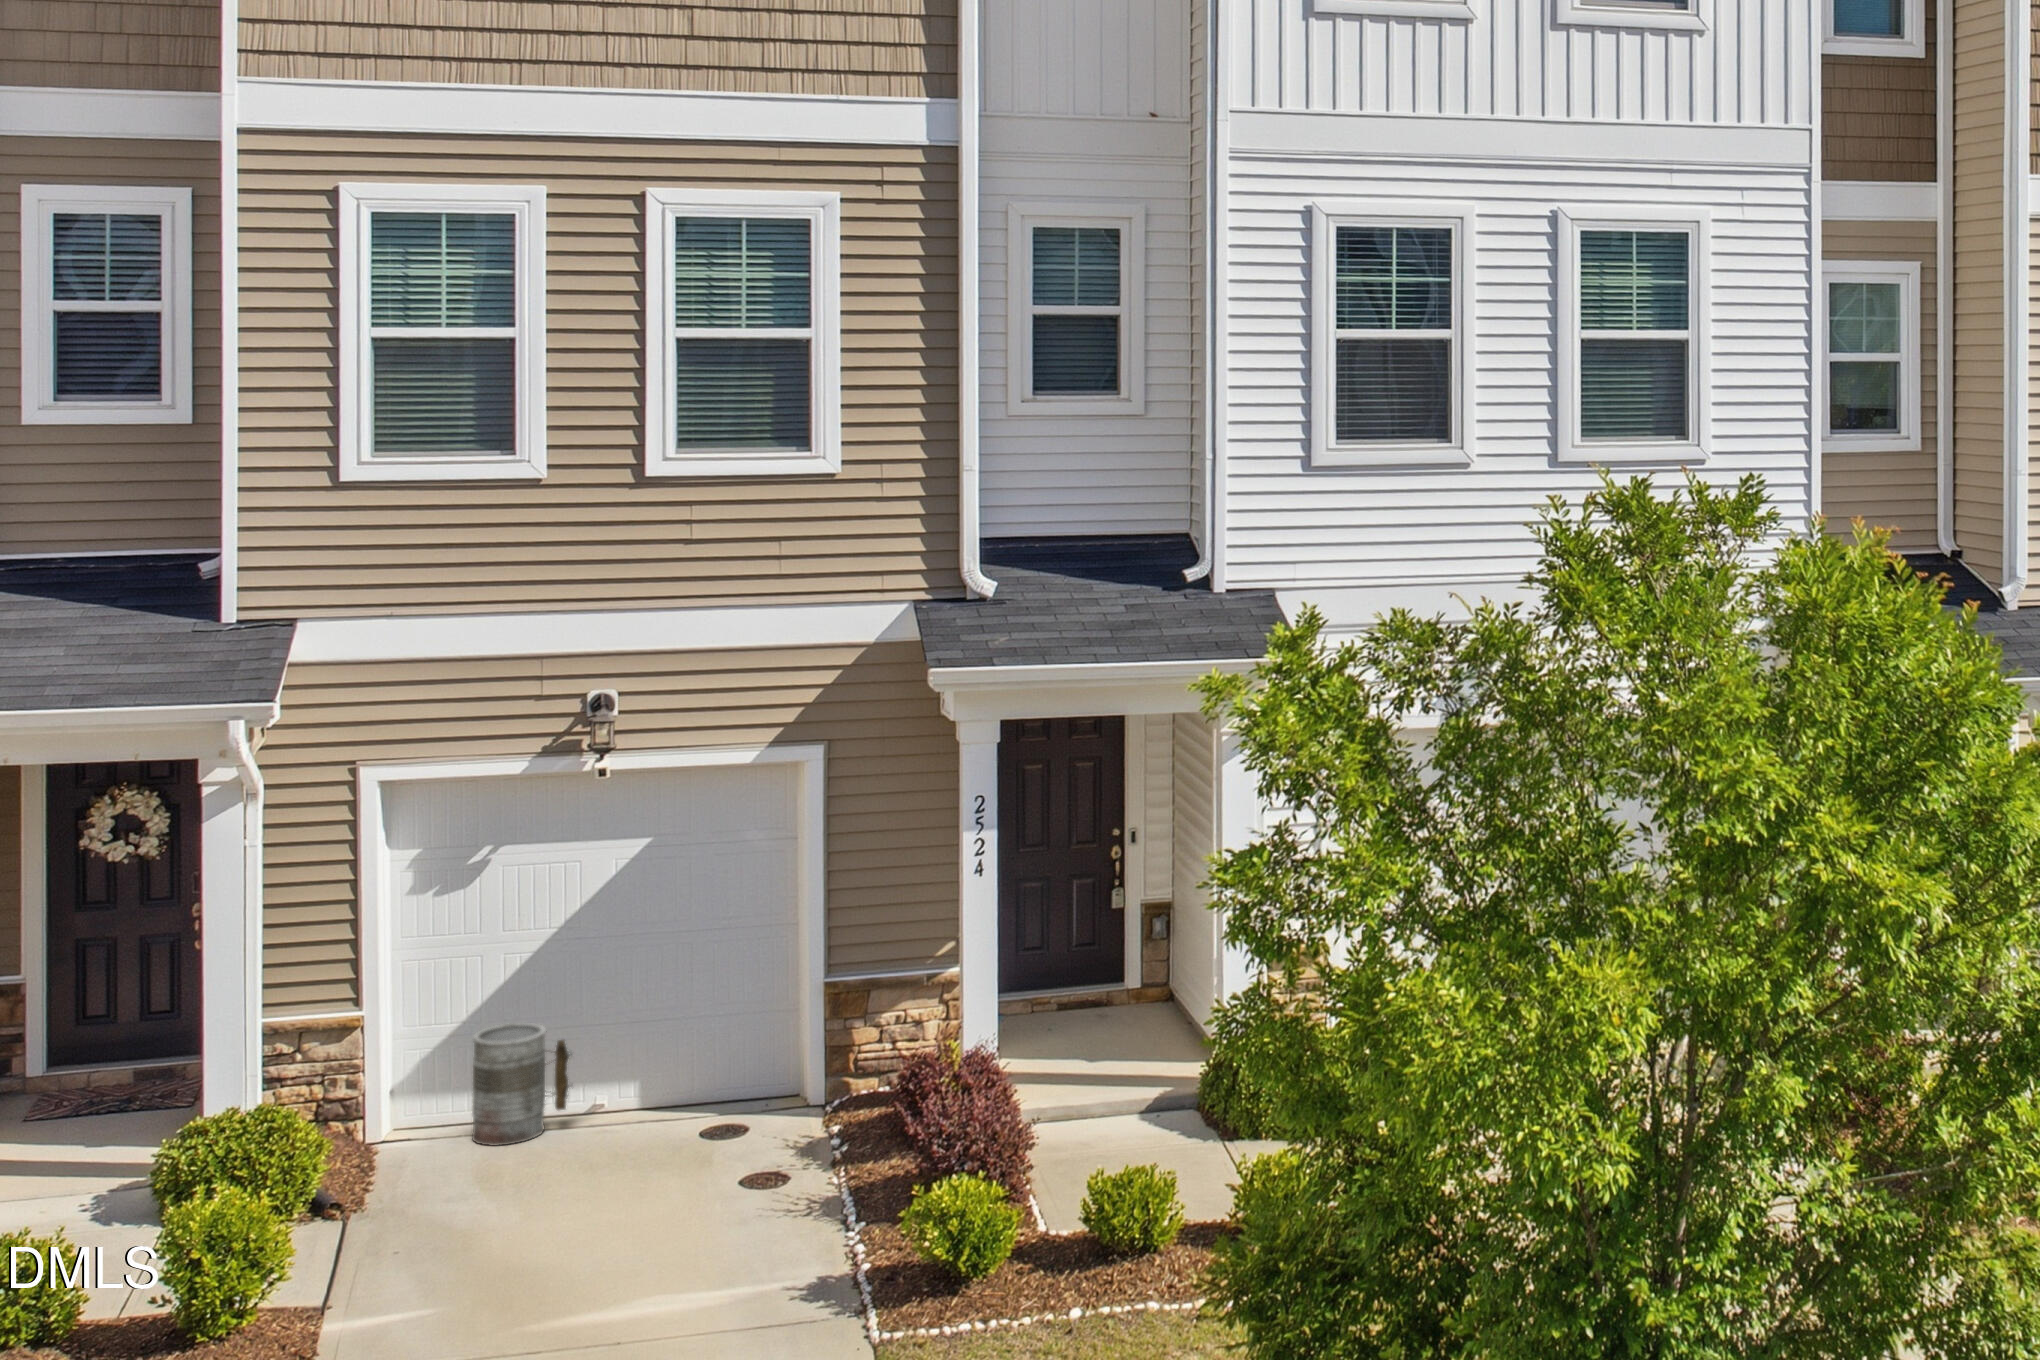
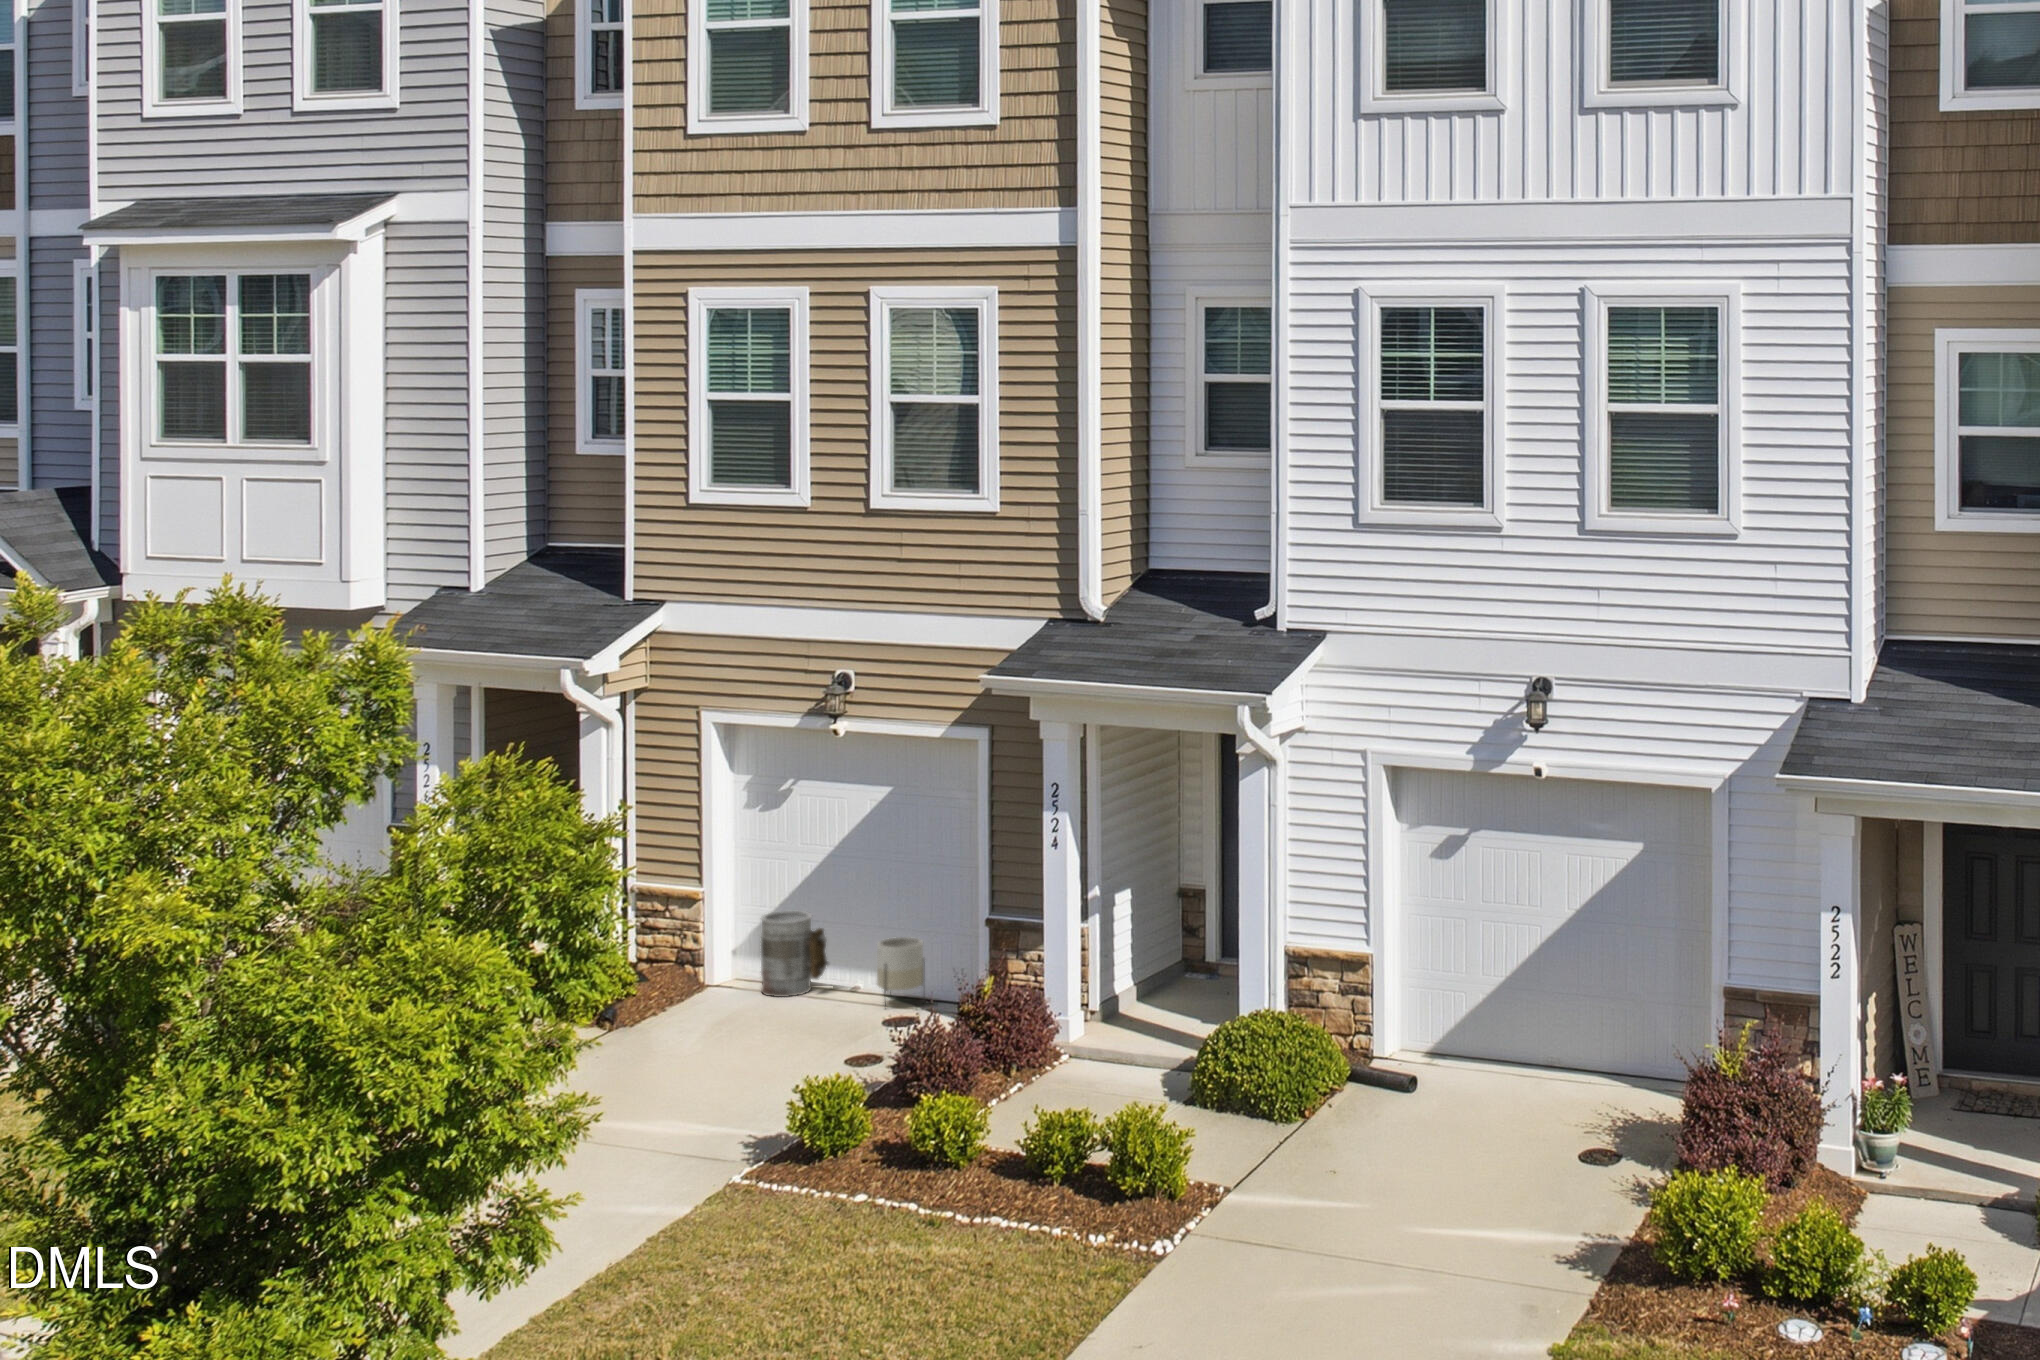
planter: none [667,1029,730,1128] -> present [877,937,925,993]

